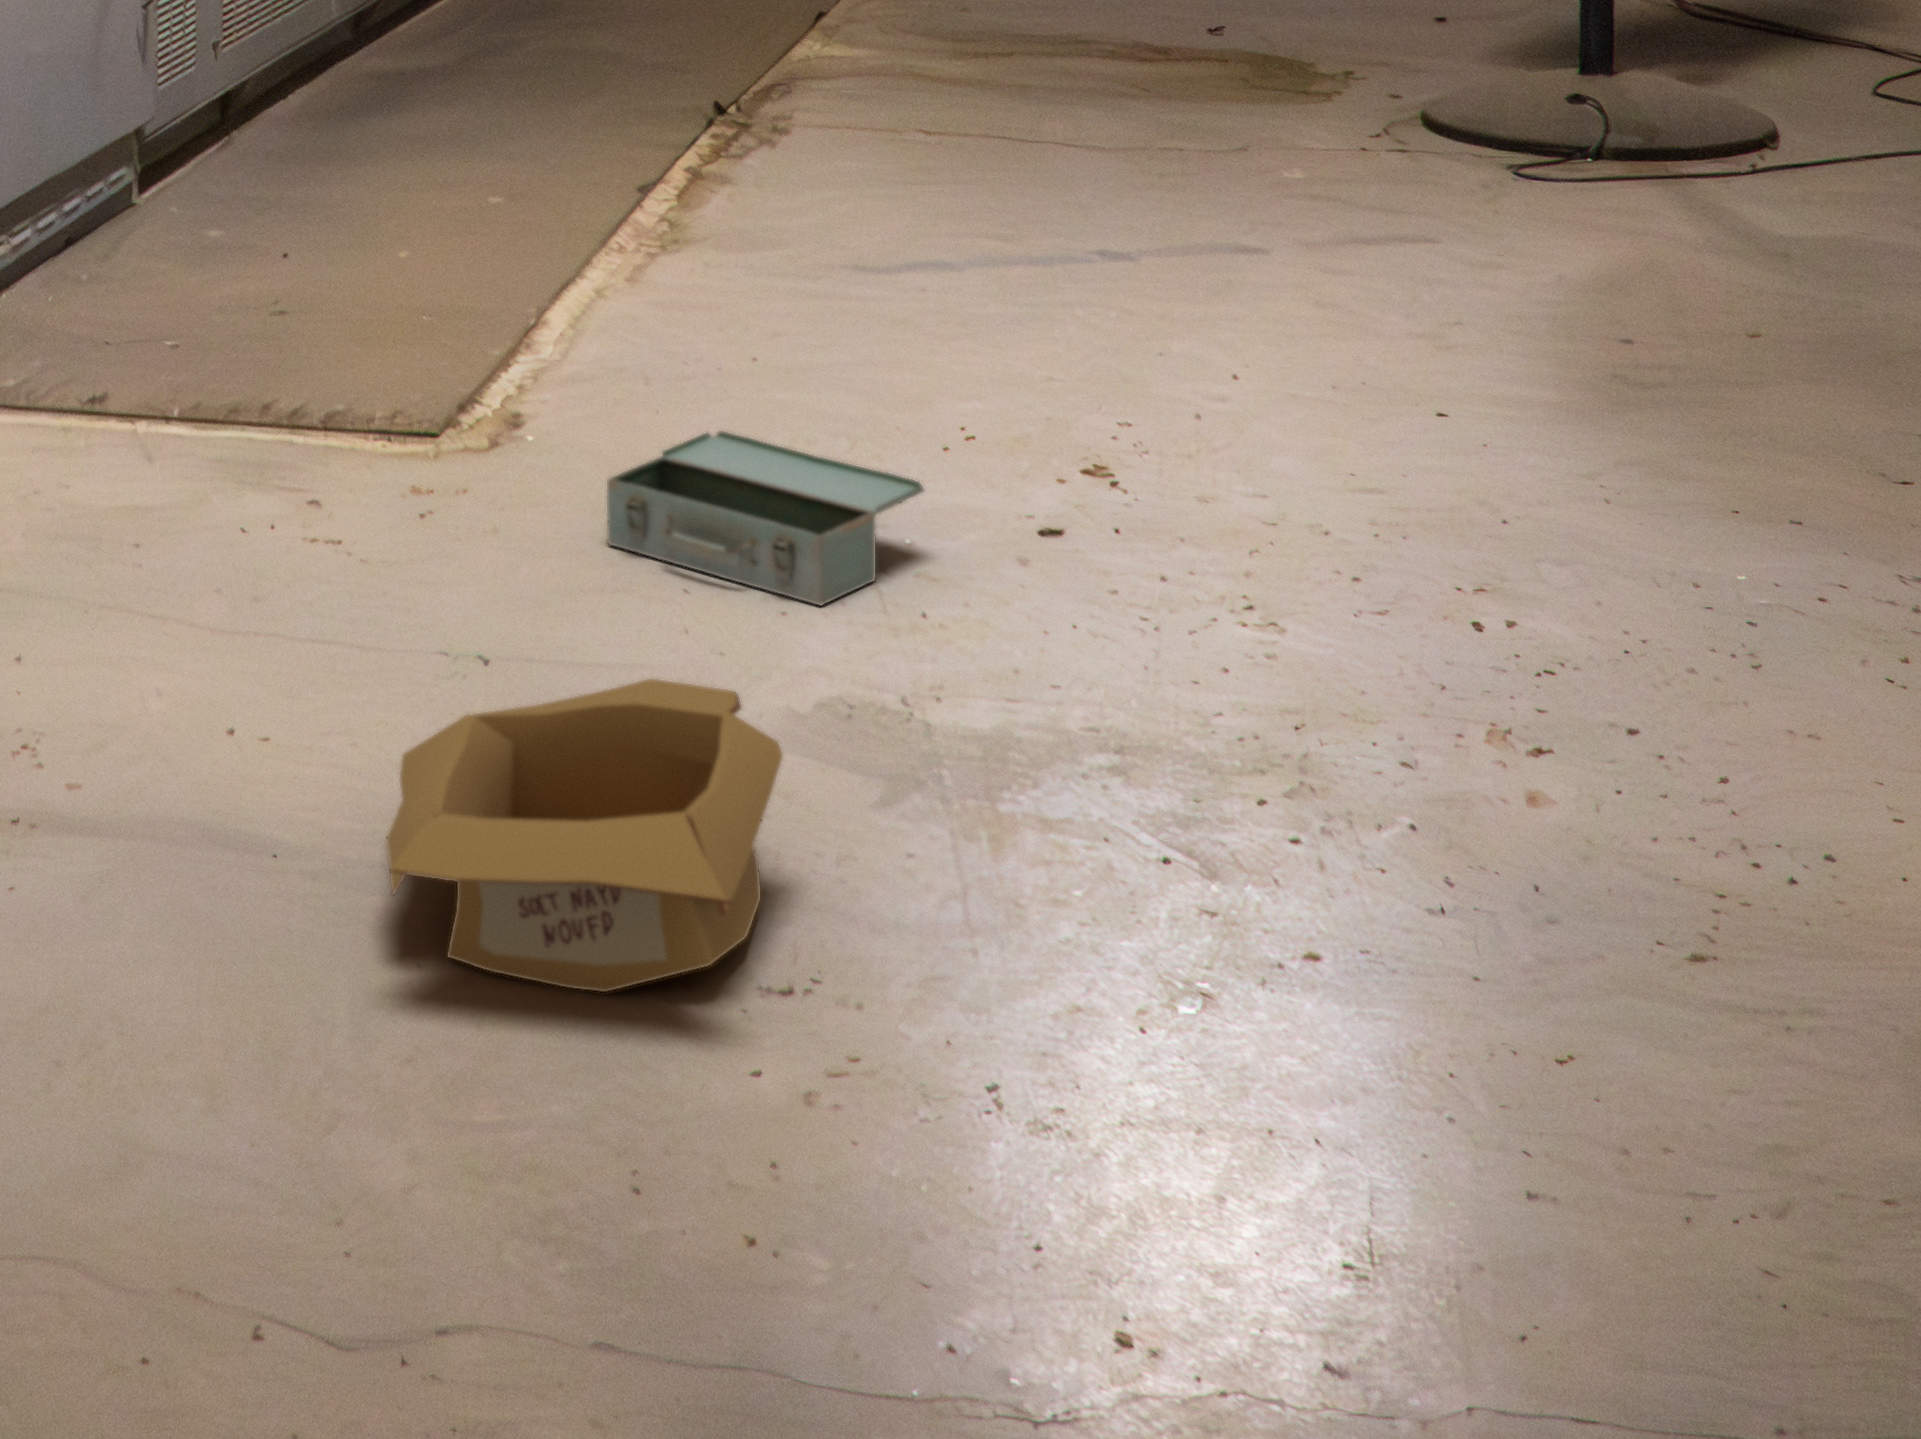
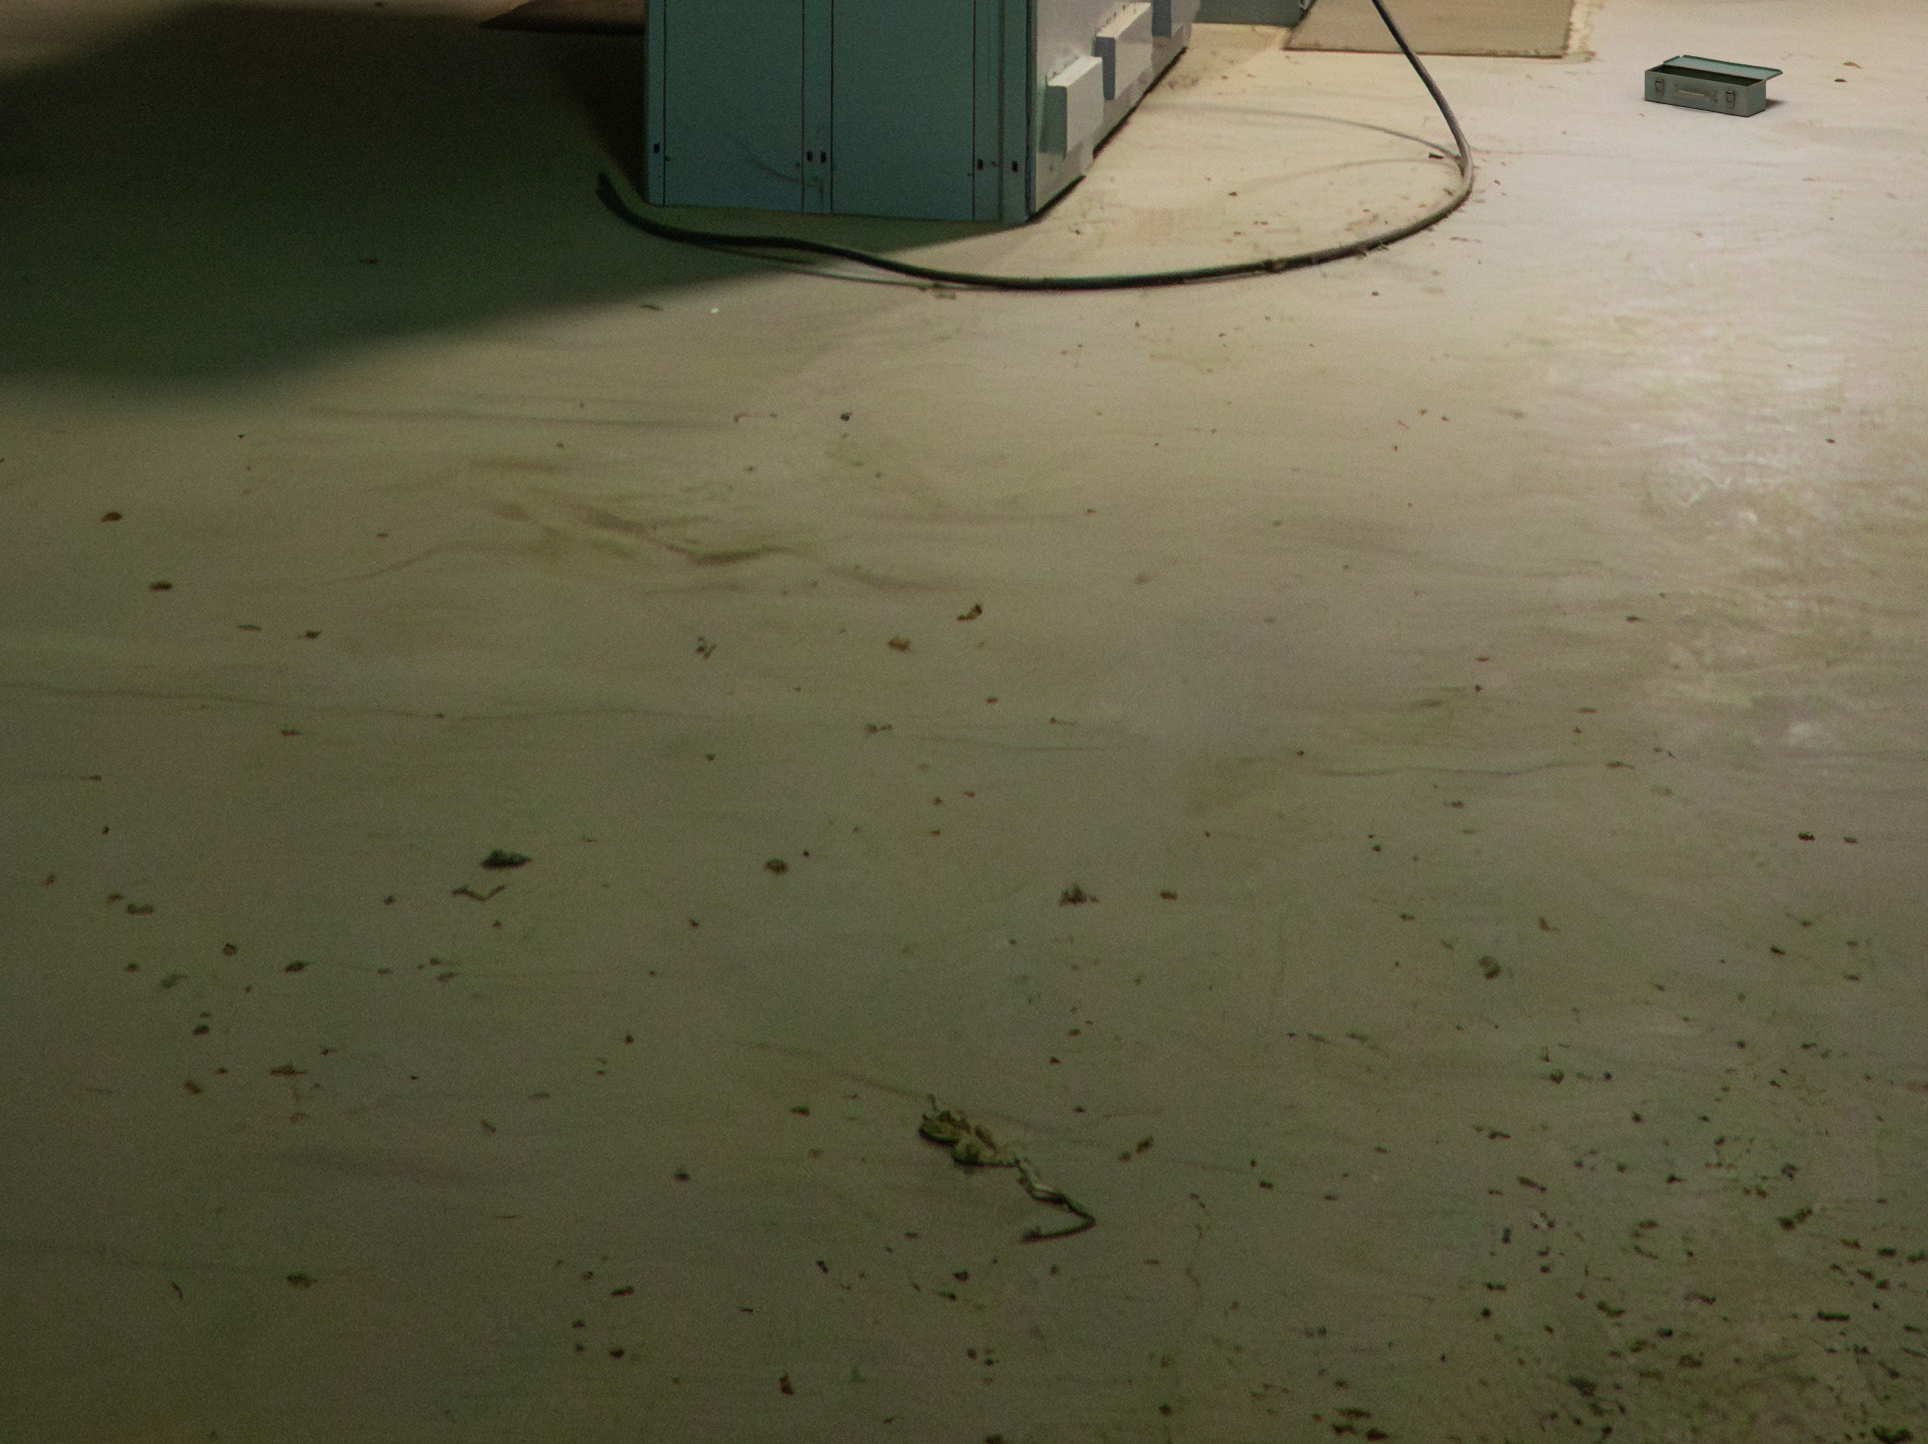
cardboard box: present [387,679,783,992] -> none [1626,116,1783,211]

